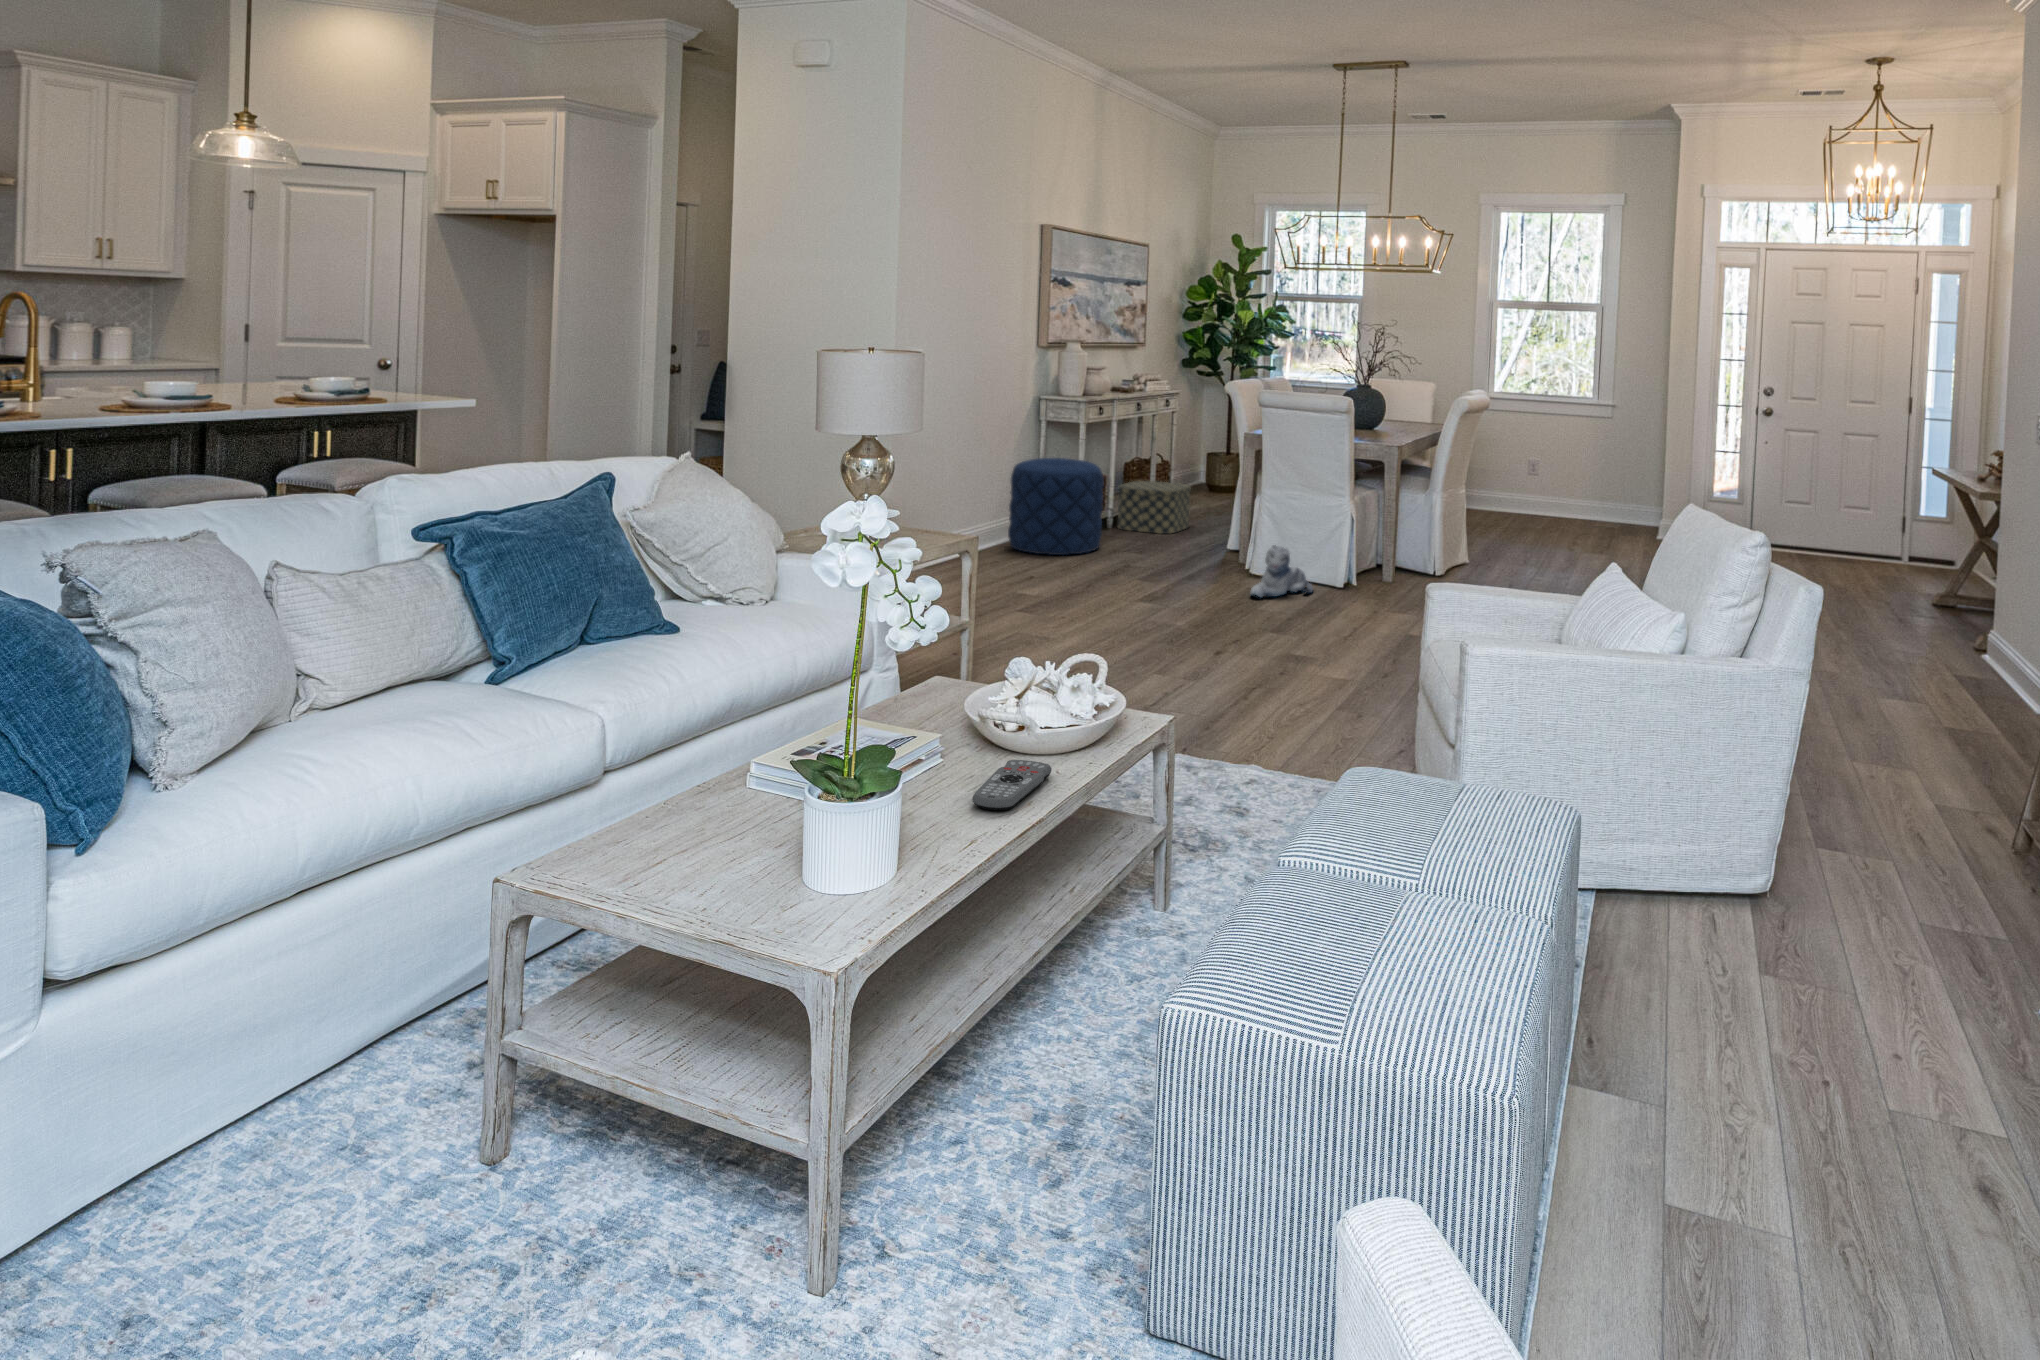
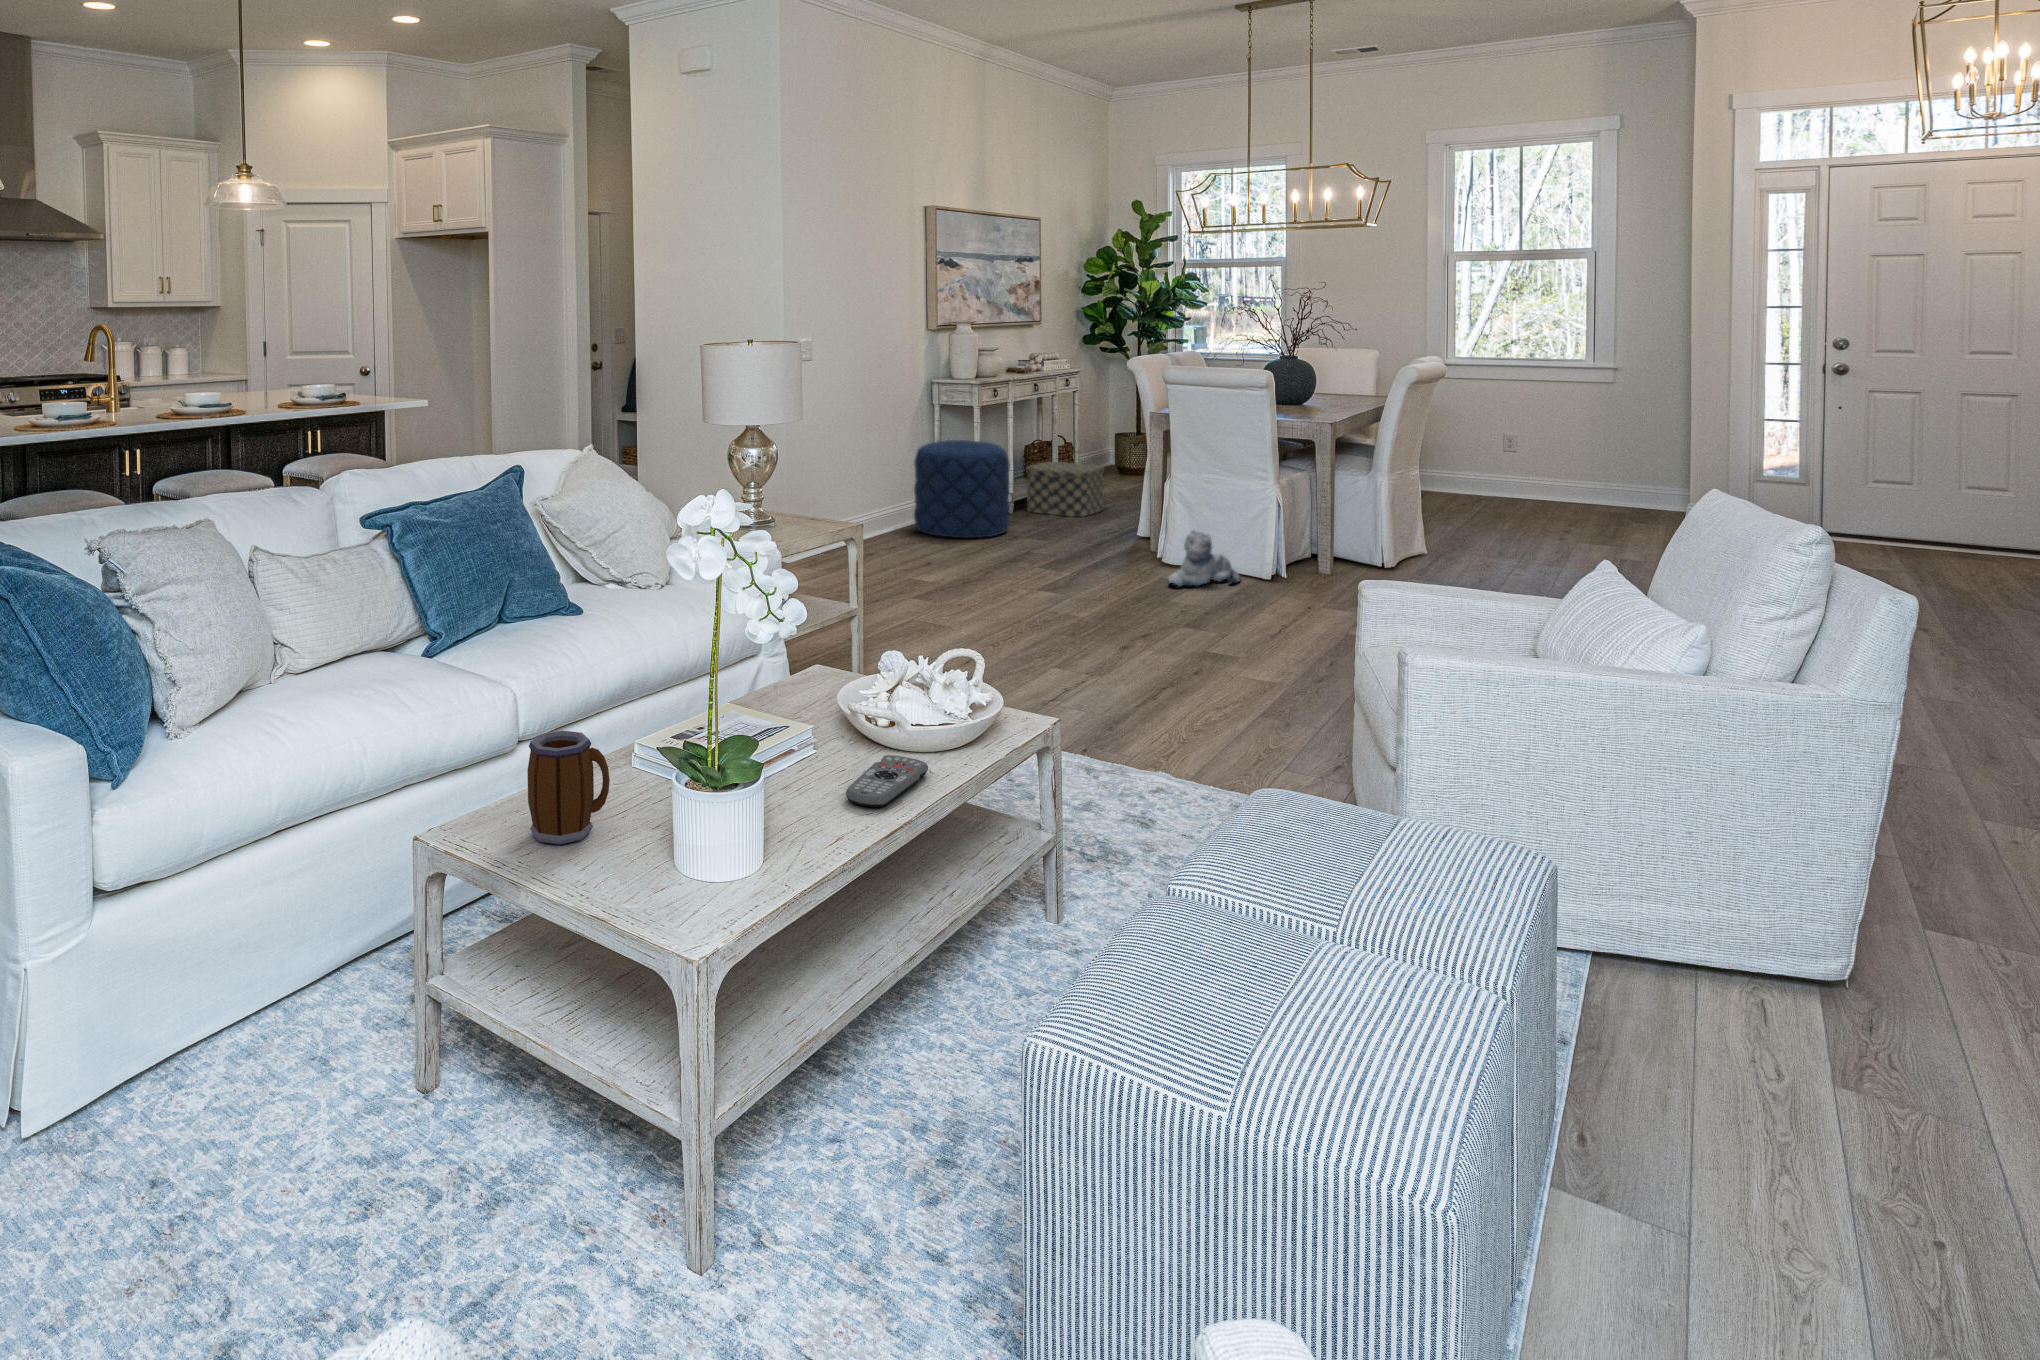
mug: none [632,751,726,872] -> present [527,730,610,844]

